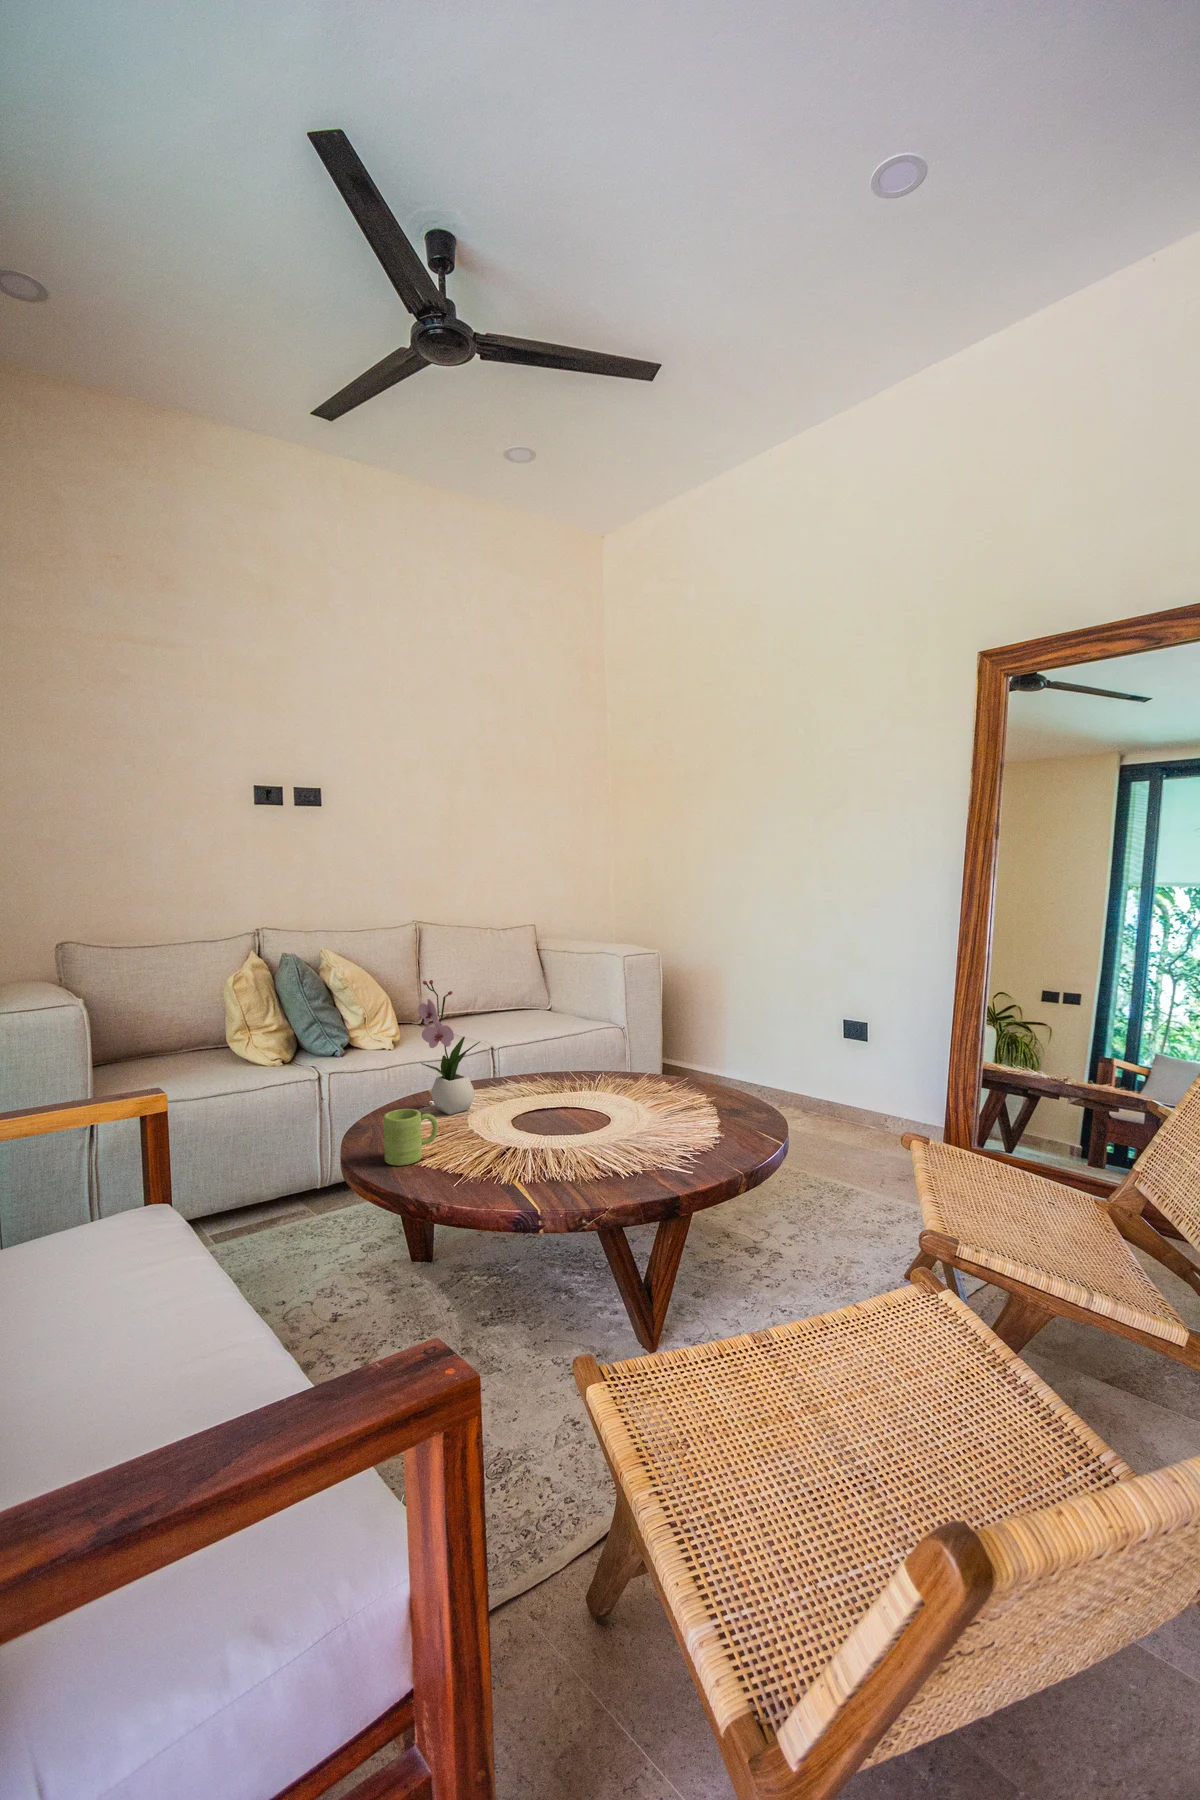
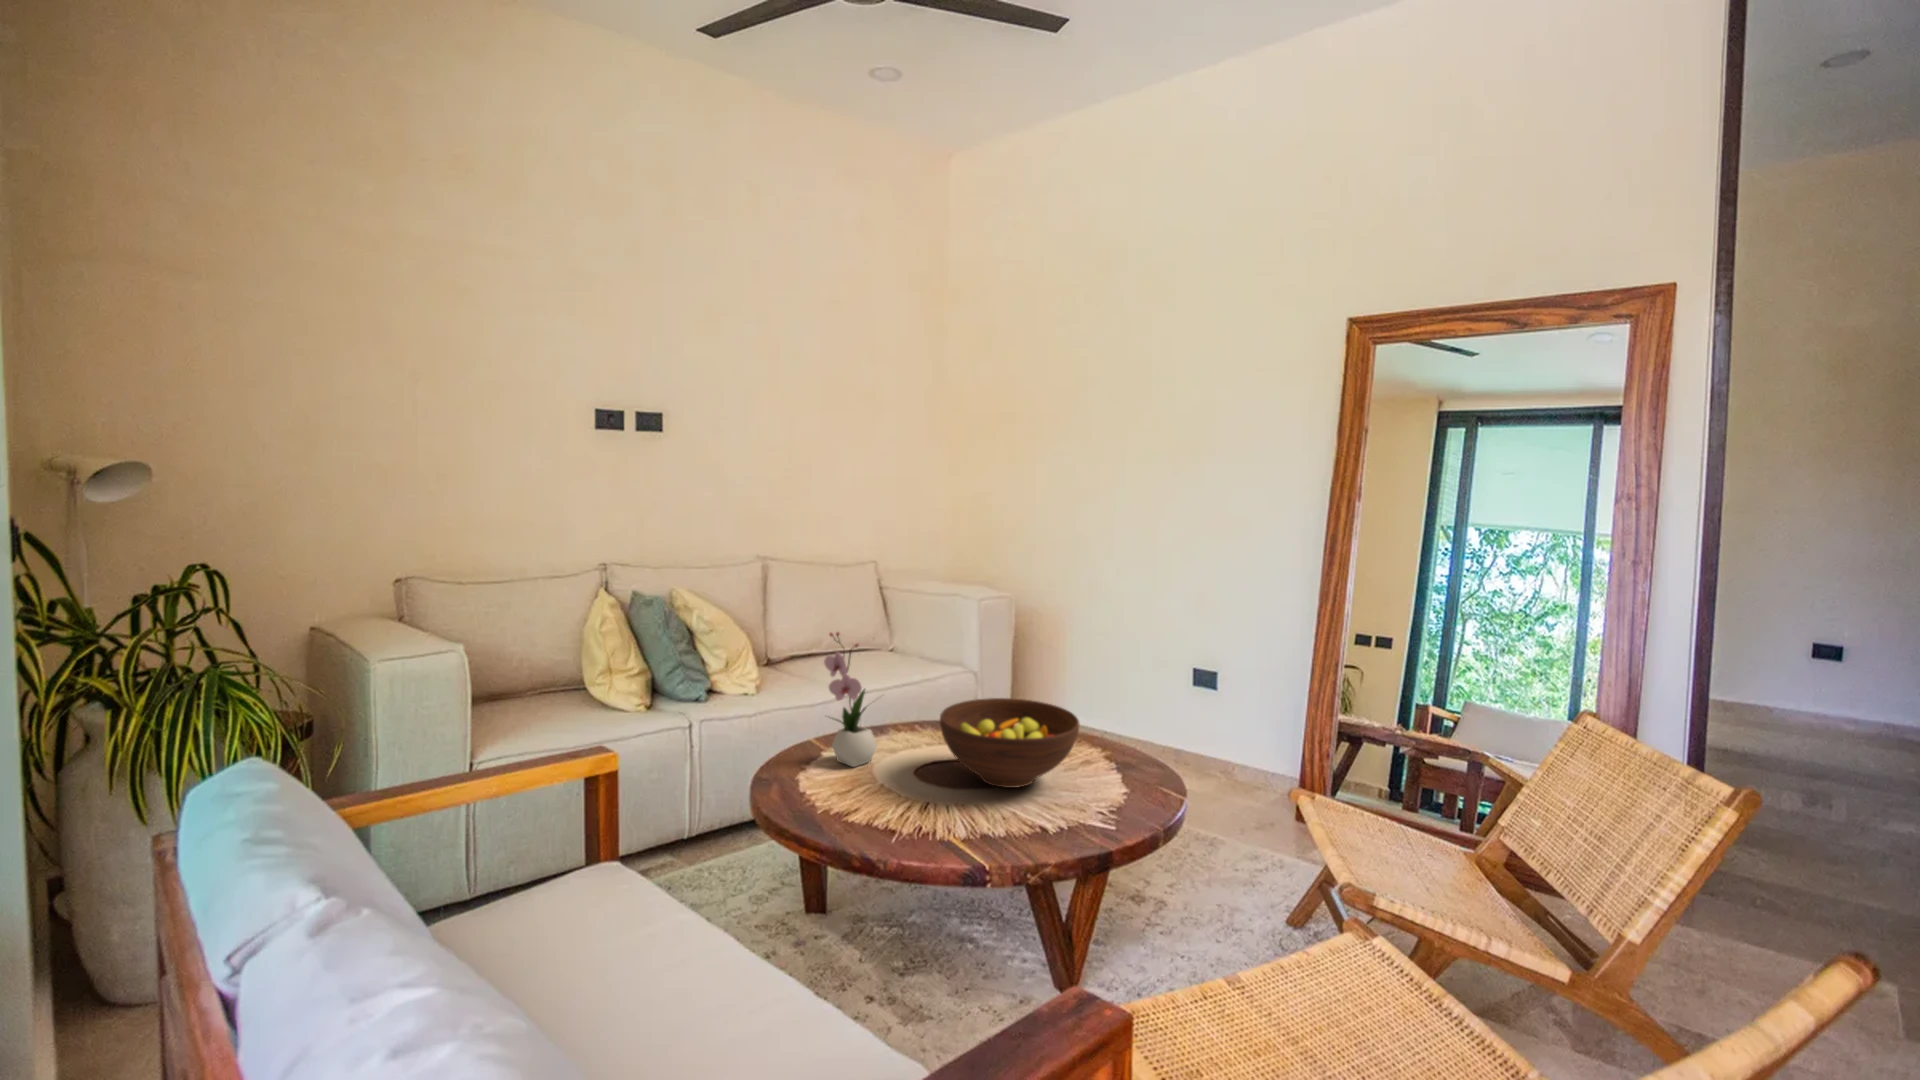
fruit bowl: none [526,1044,668,1134] -> present [940,698,1080,788]
mug: present [383,1109,438,1166] -> none [813,764,864,821]

